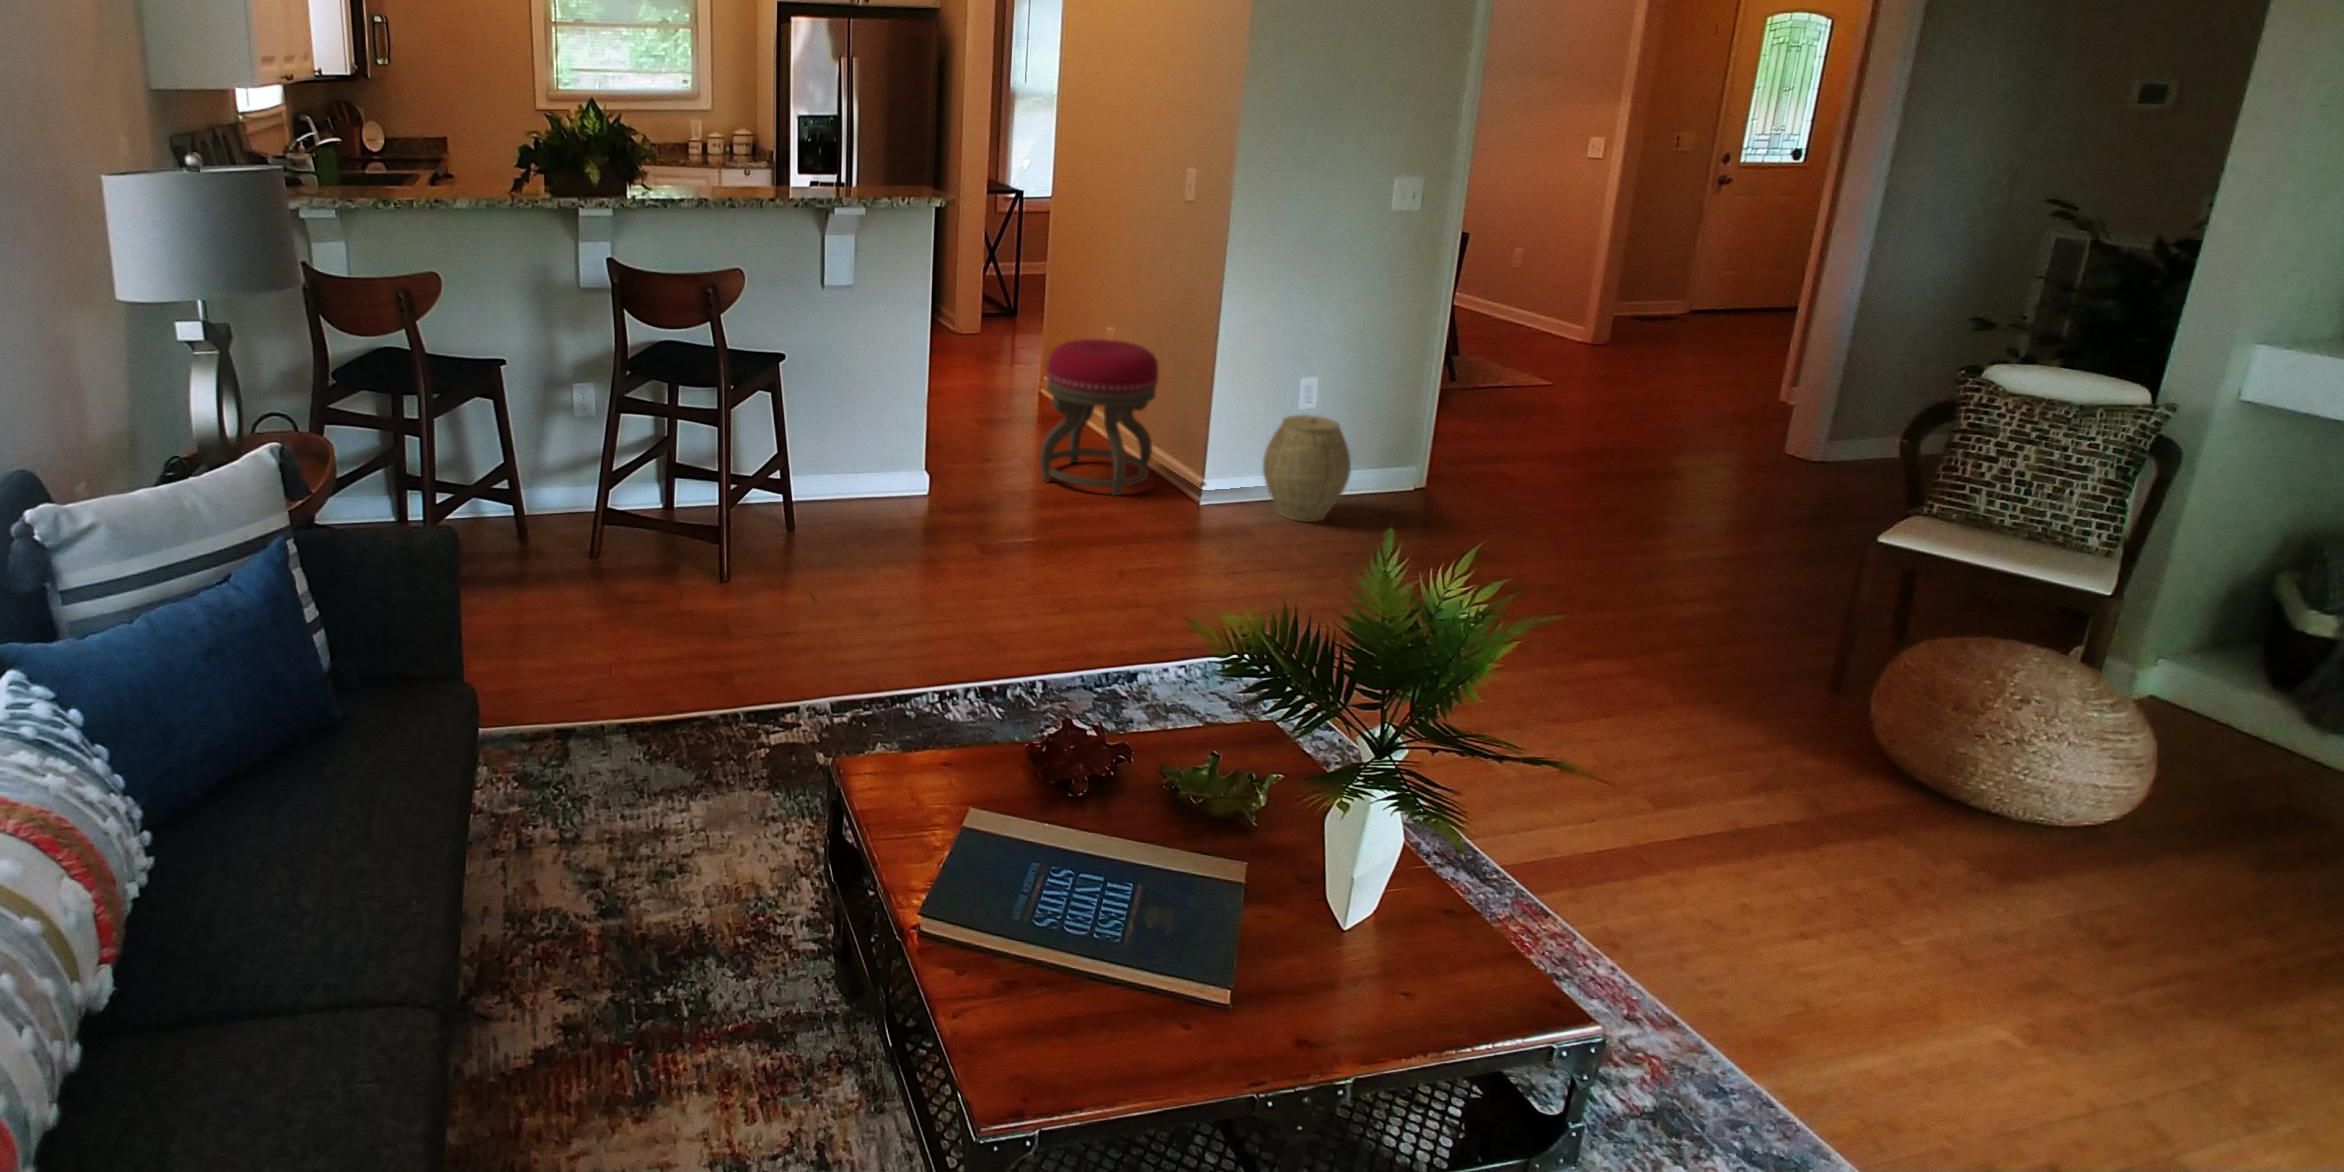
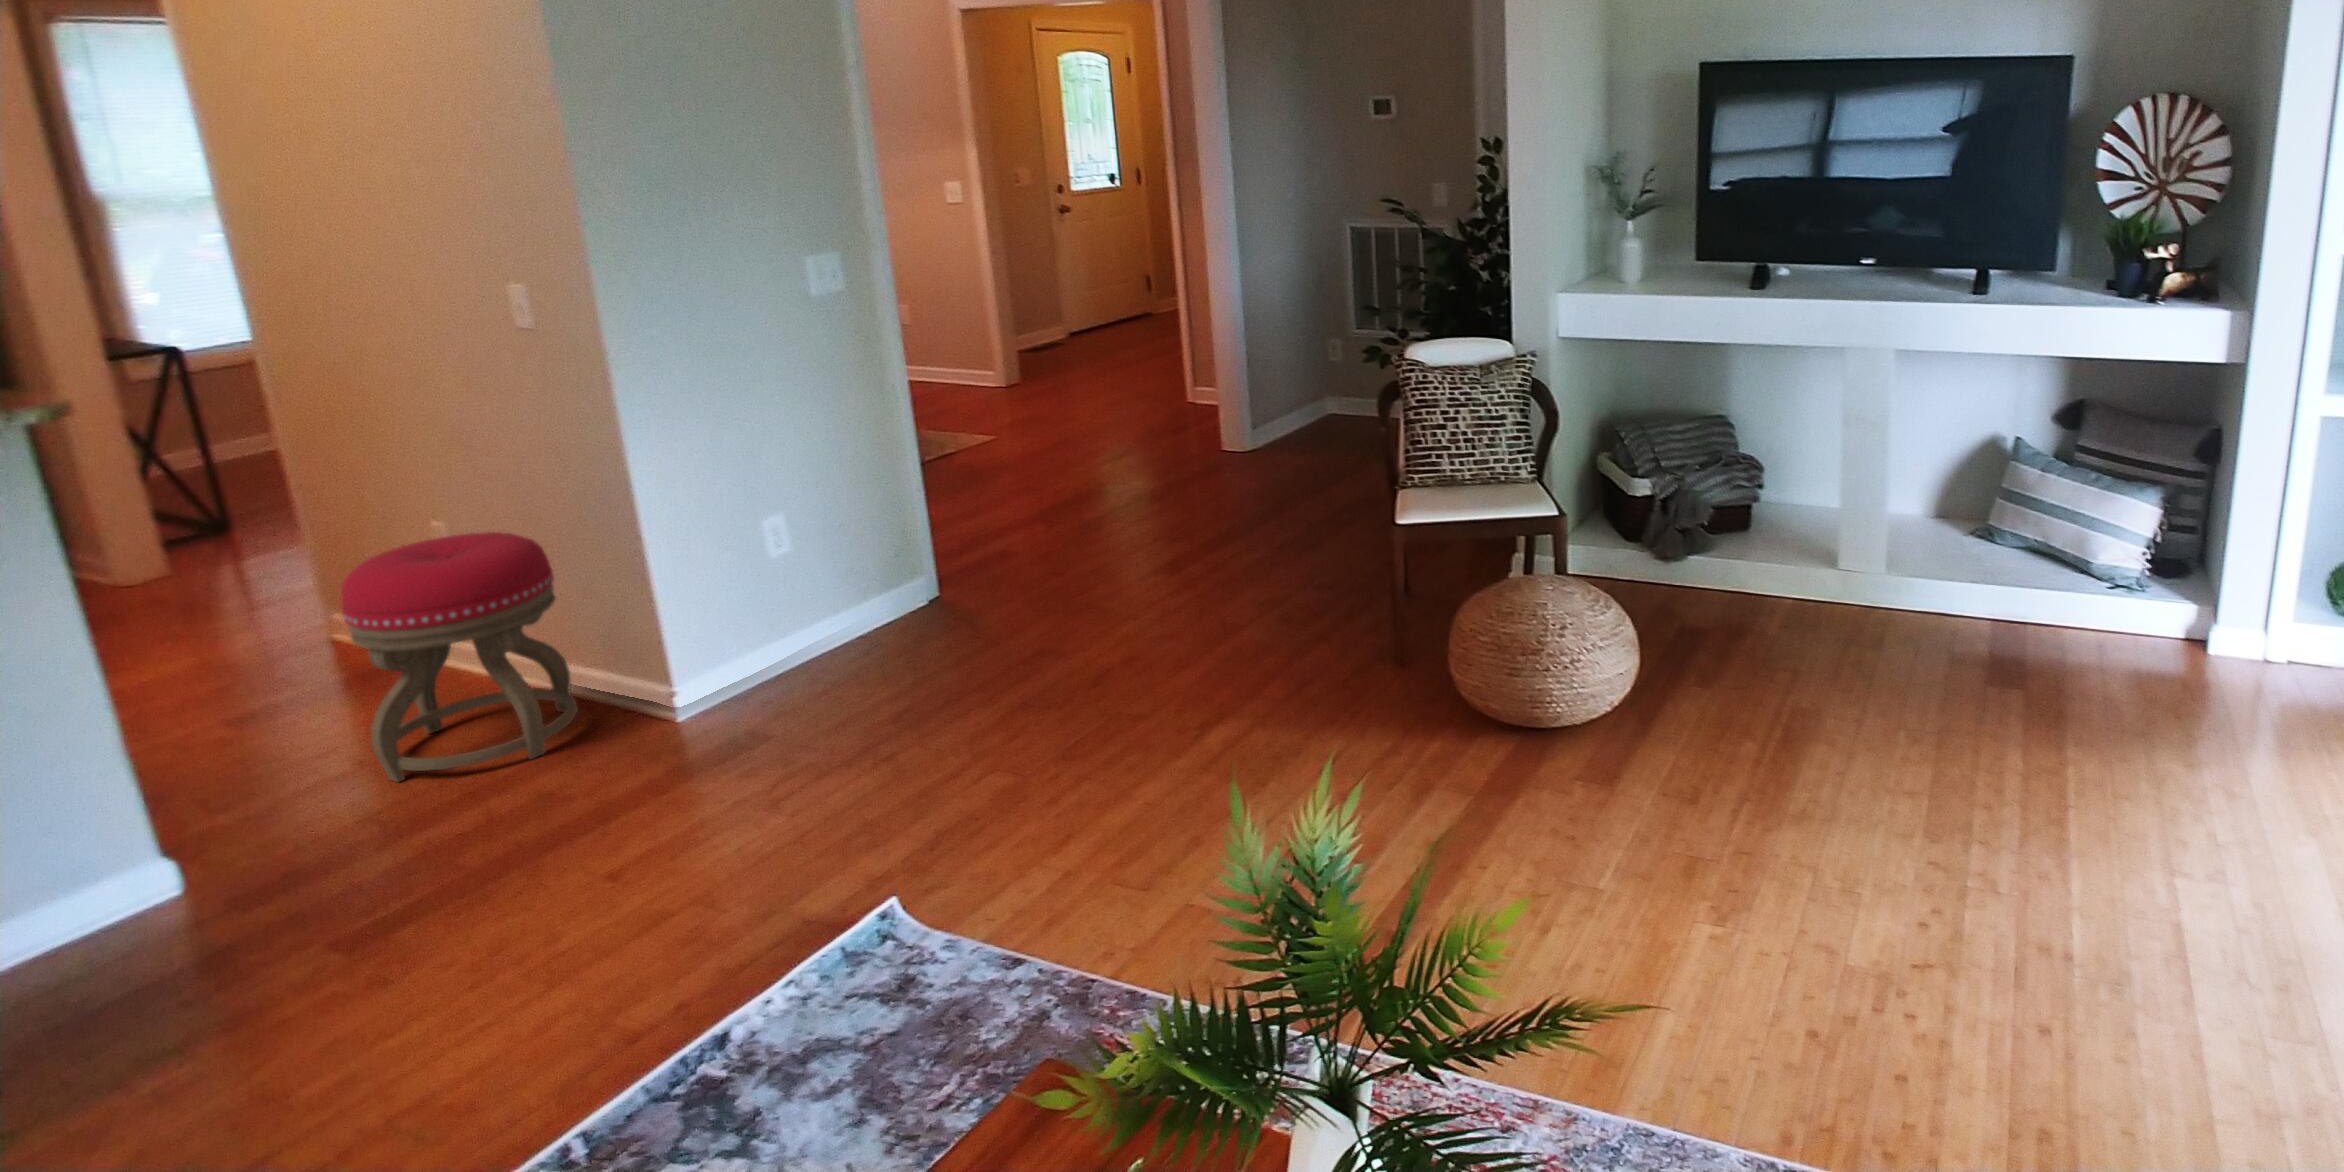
woven basket: present [1263,415,1351,522] -> none [750,555,870,695]

